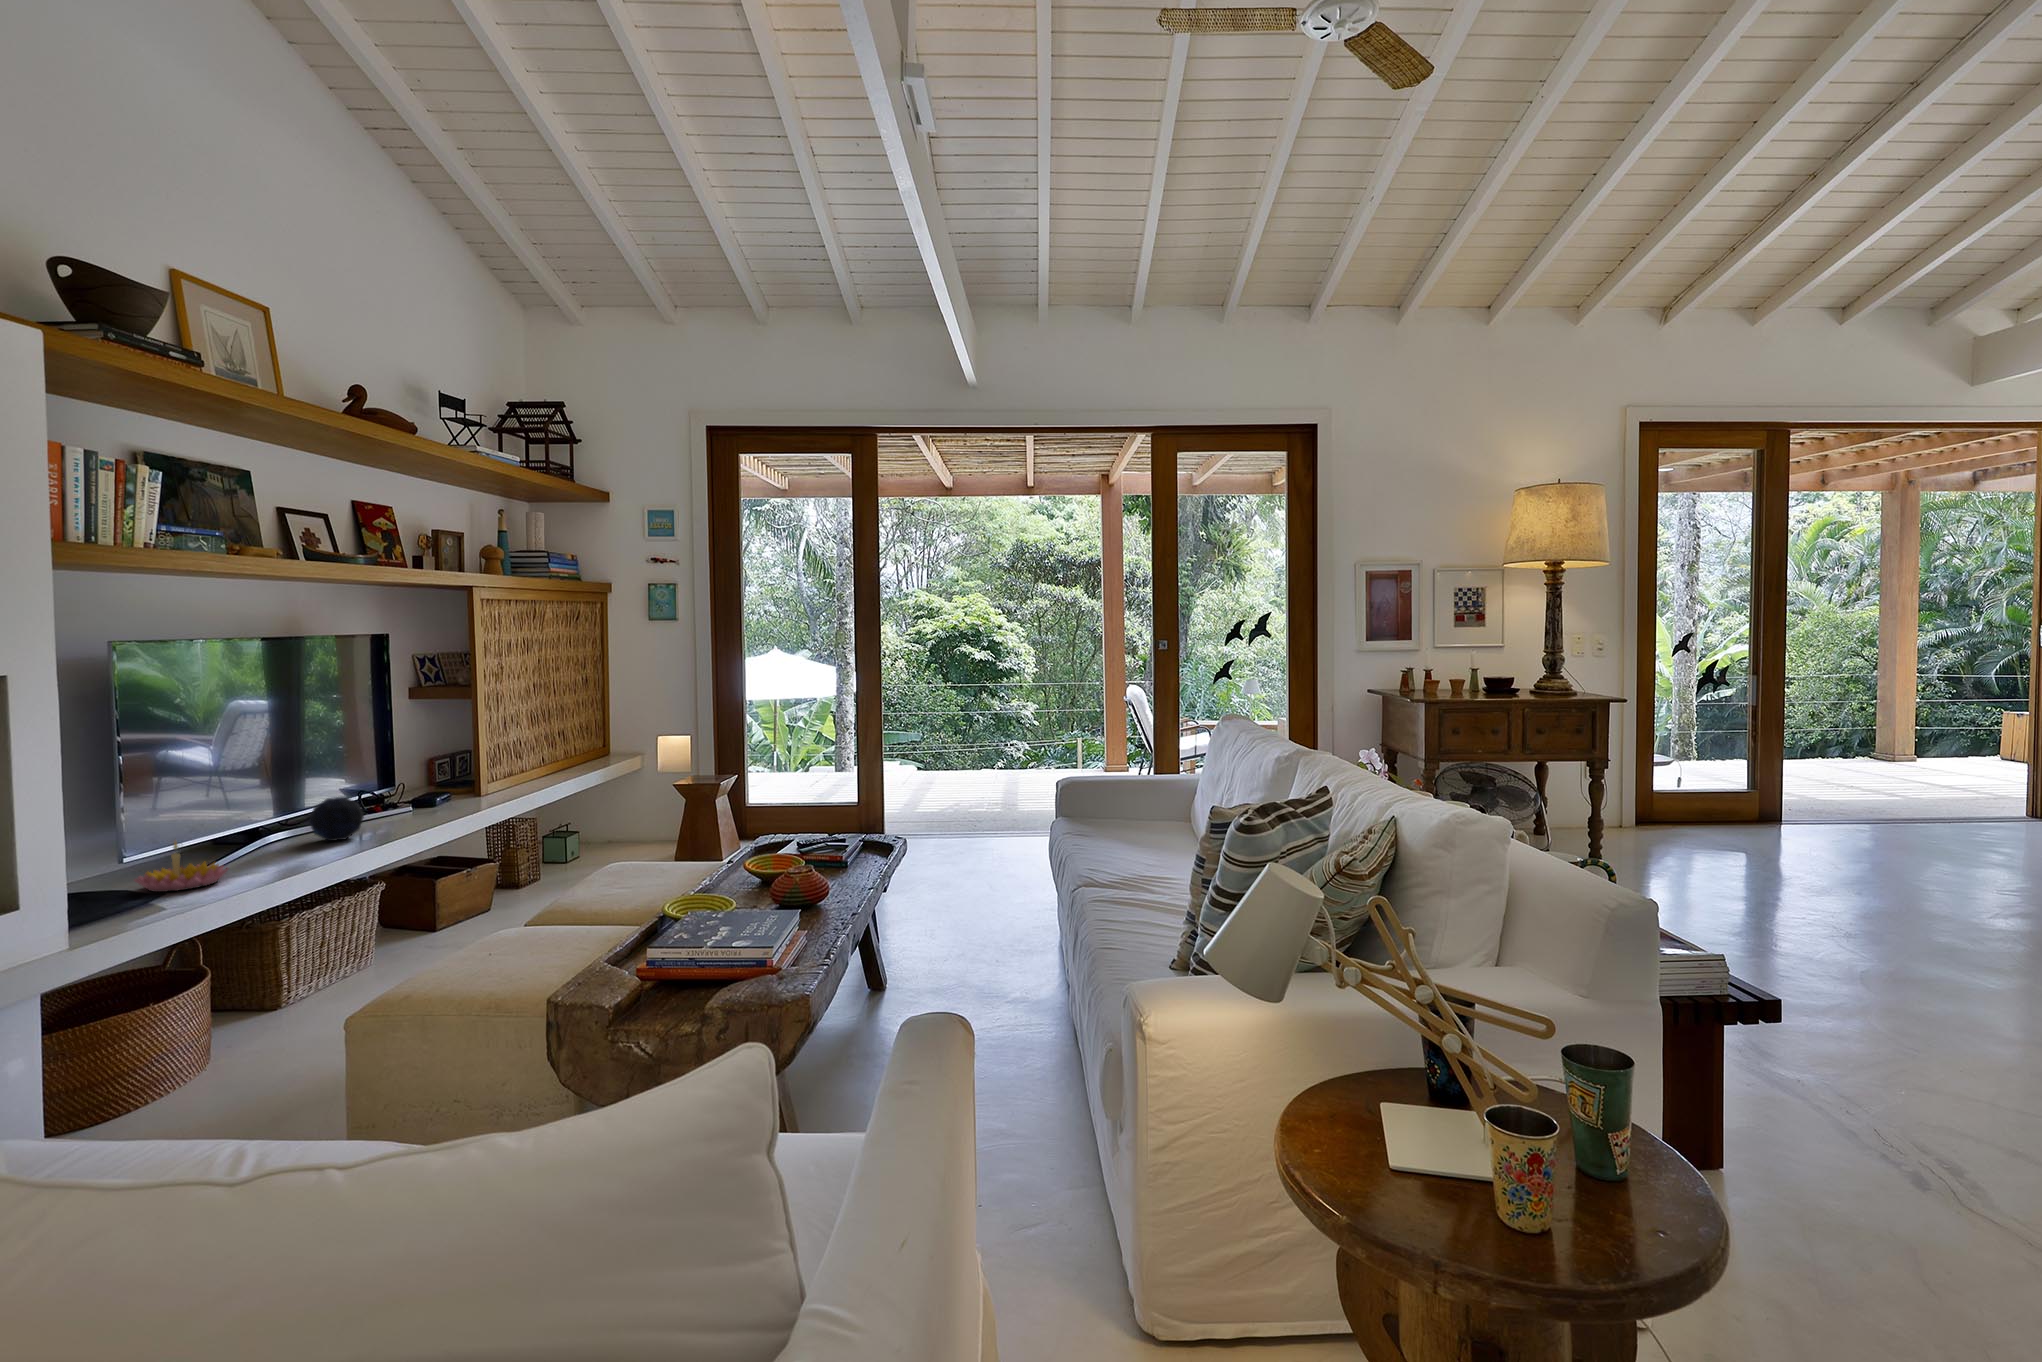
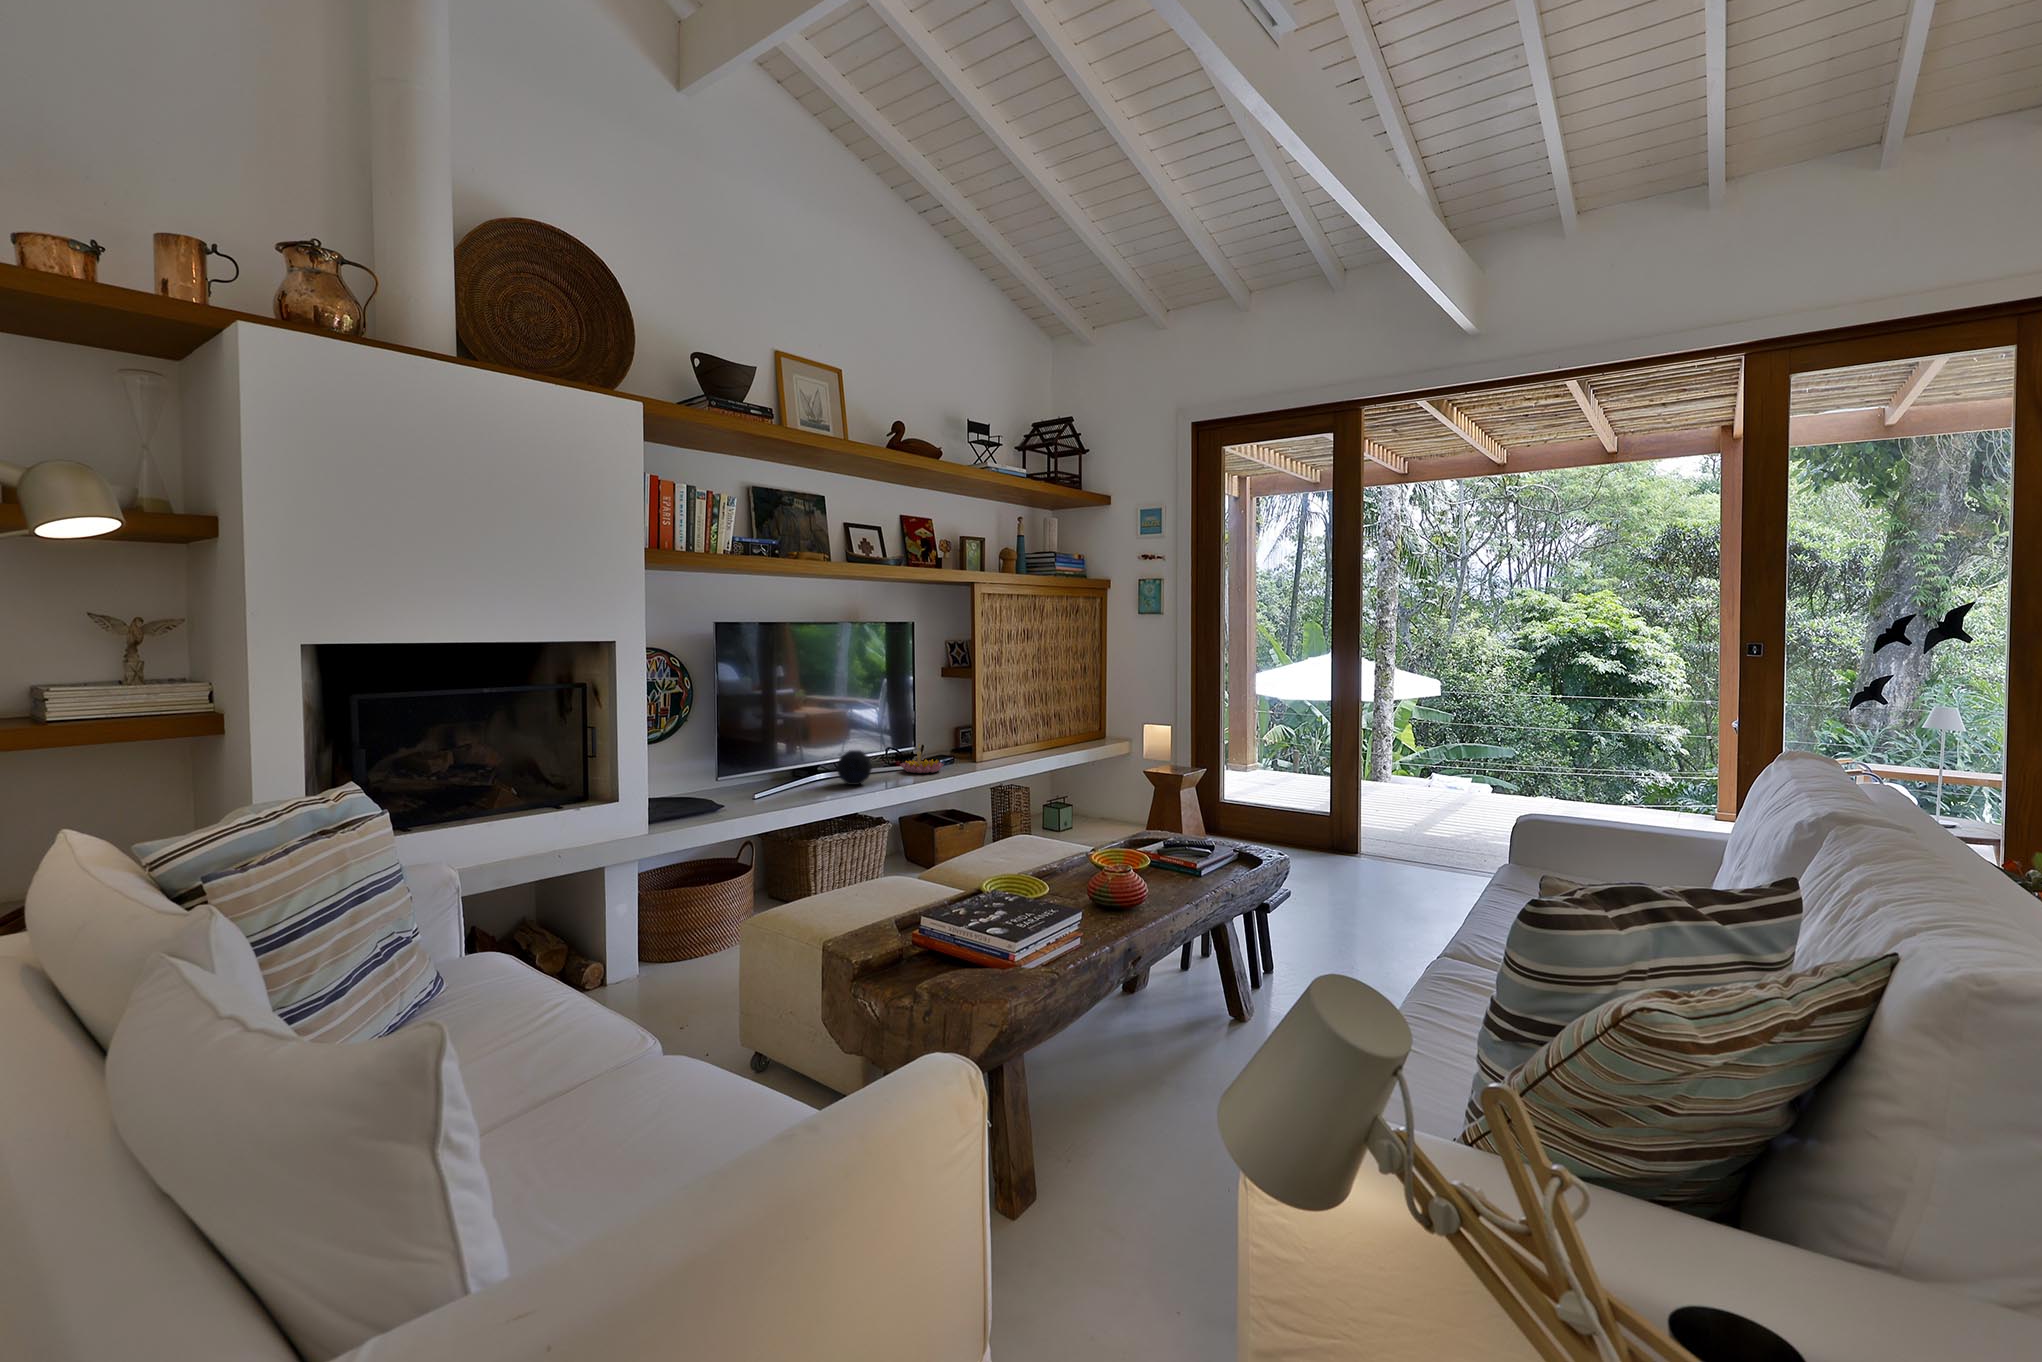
candle holder: present [134,842,229,892] -> present [900,744,944,774]

